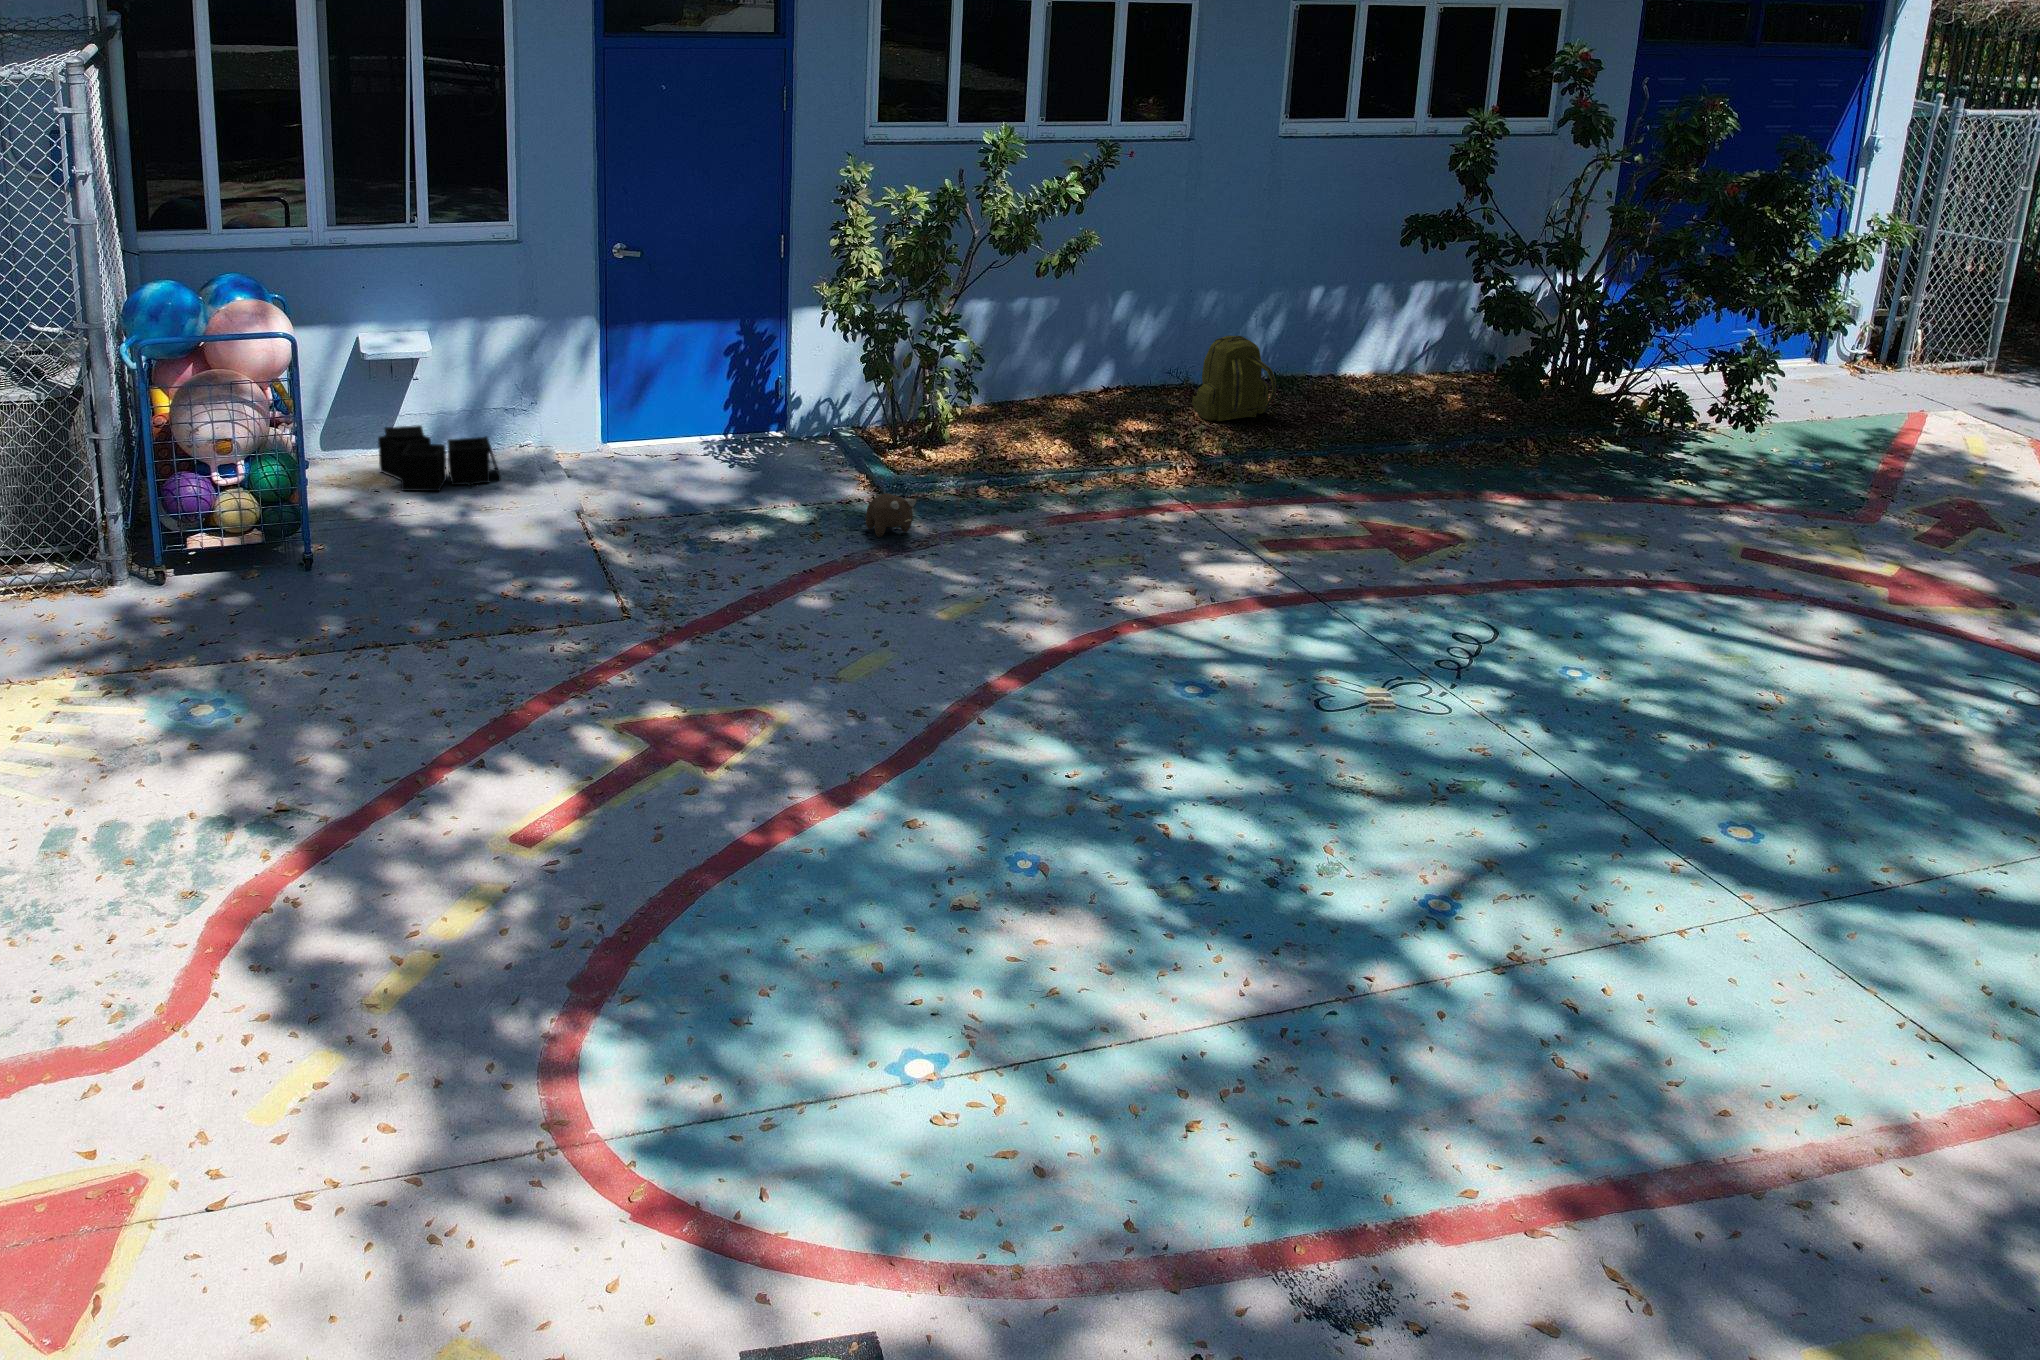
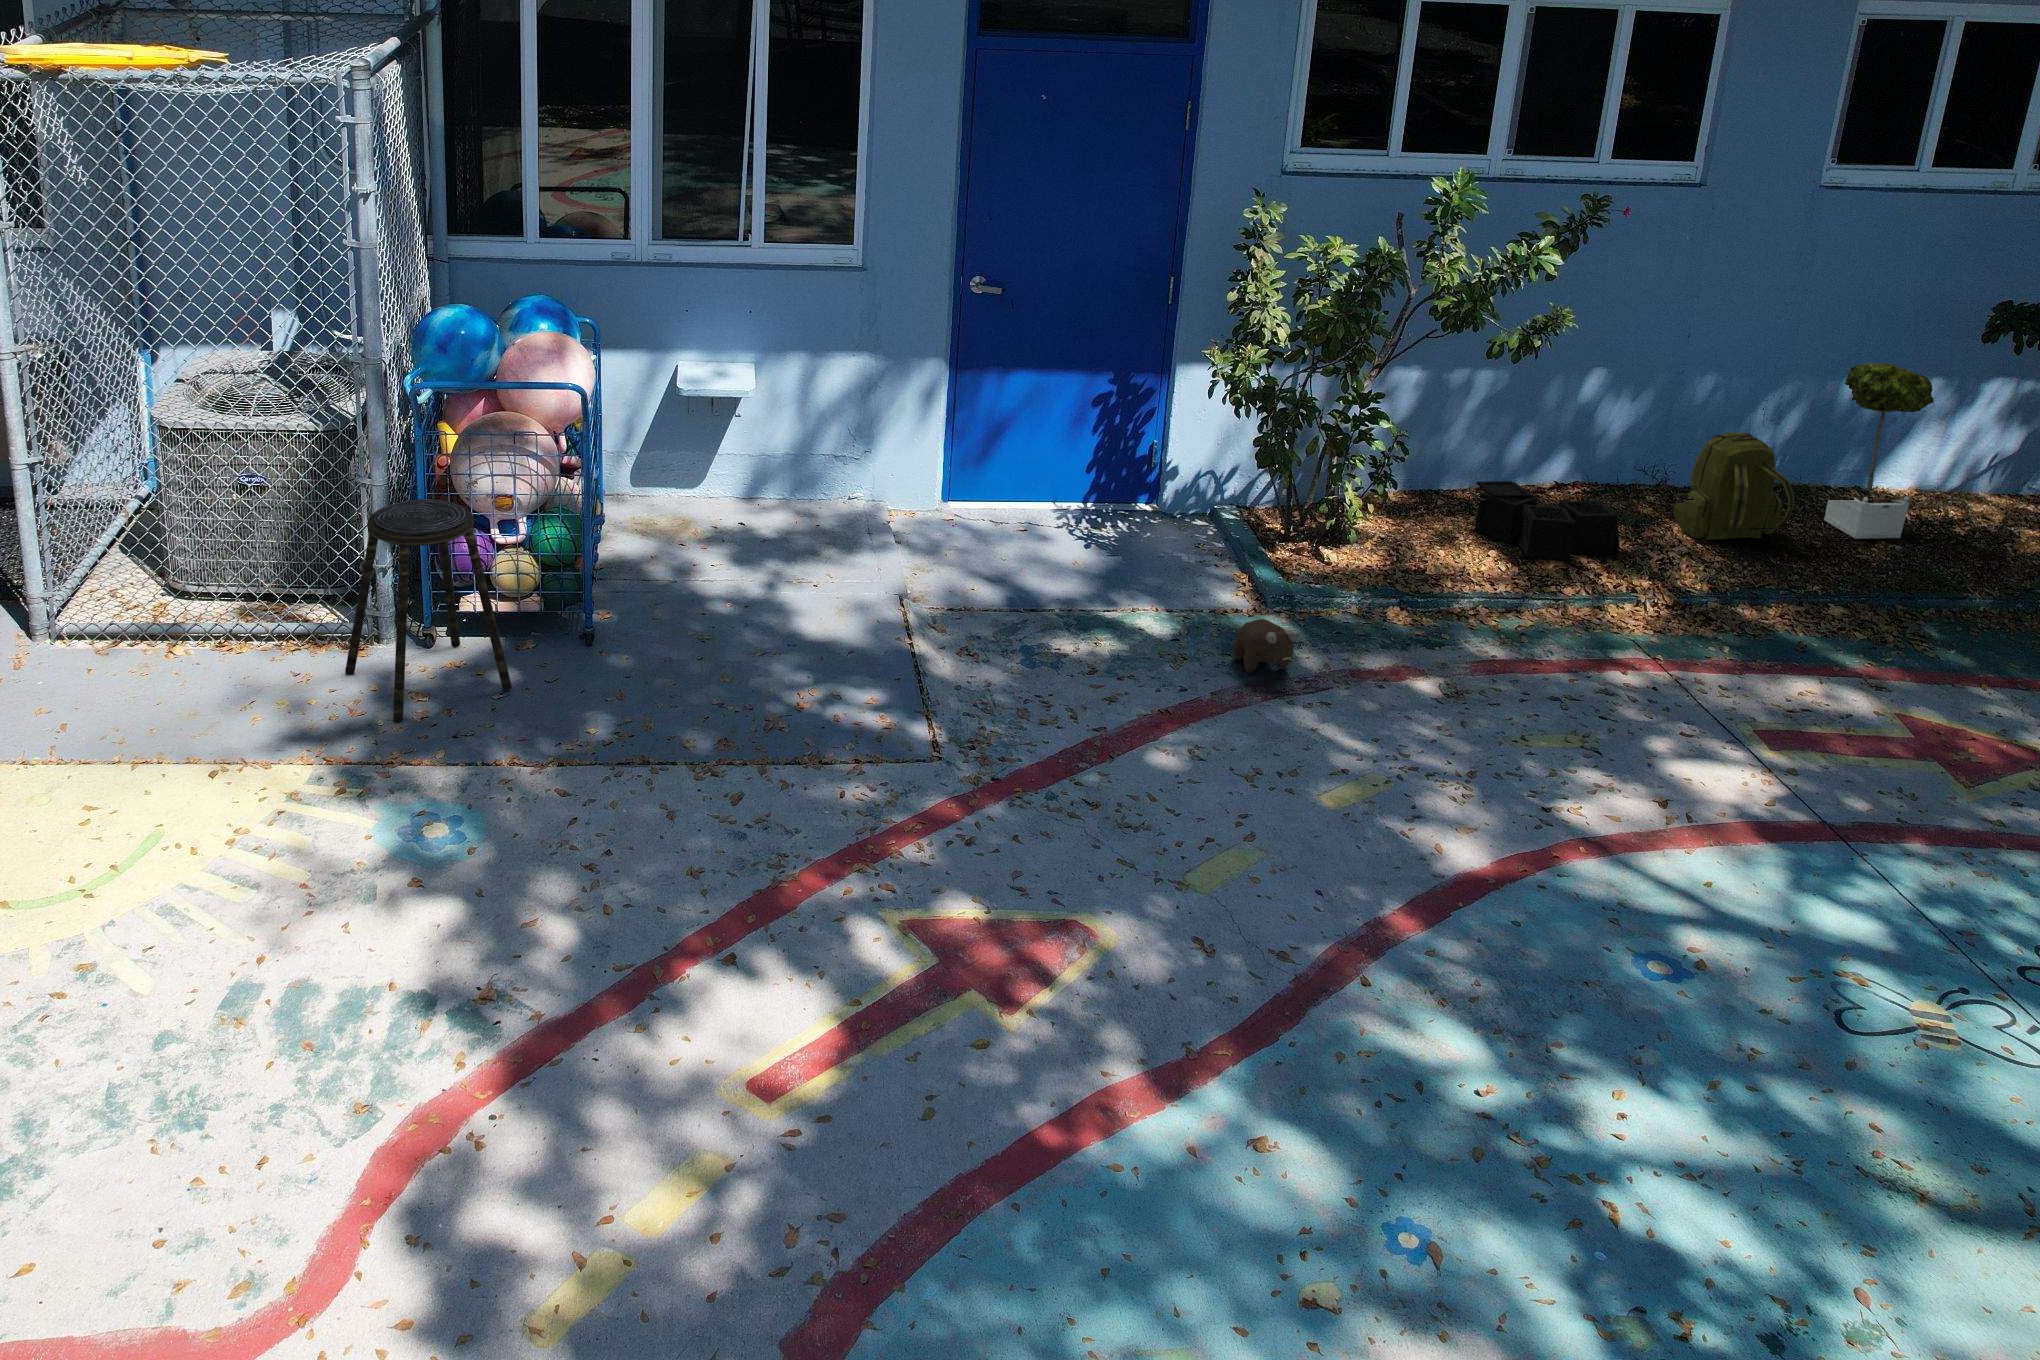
potted tree: none [1300,275,1366,412] -> present [1824,363,1934,539]
storage bin: present [378,425,501,491] -> present [1475,481,1620,561]
stool: none [82,444,247,640] -> present [345,499,512,721]

